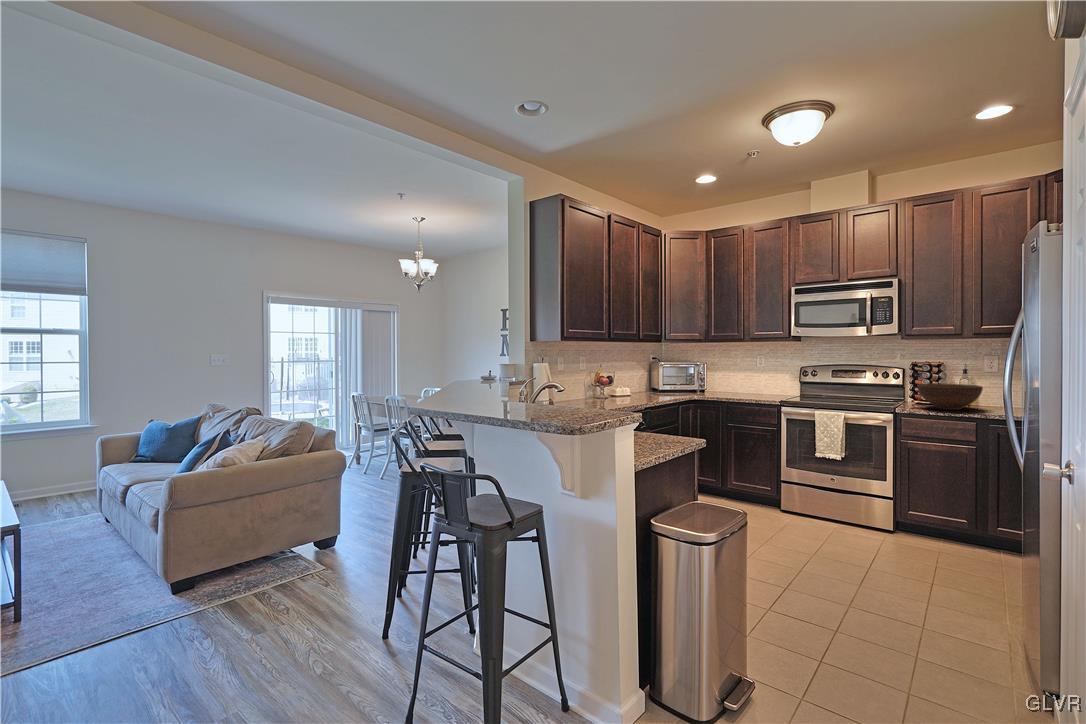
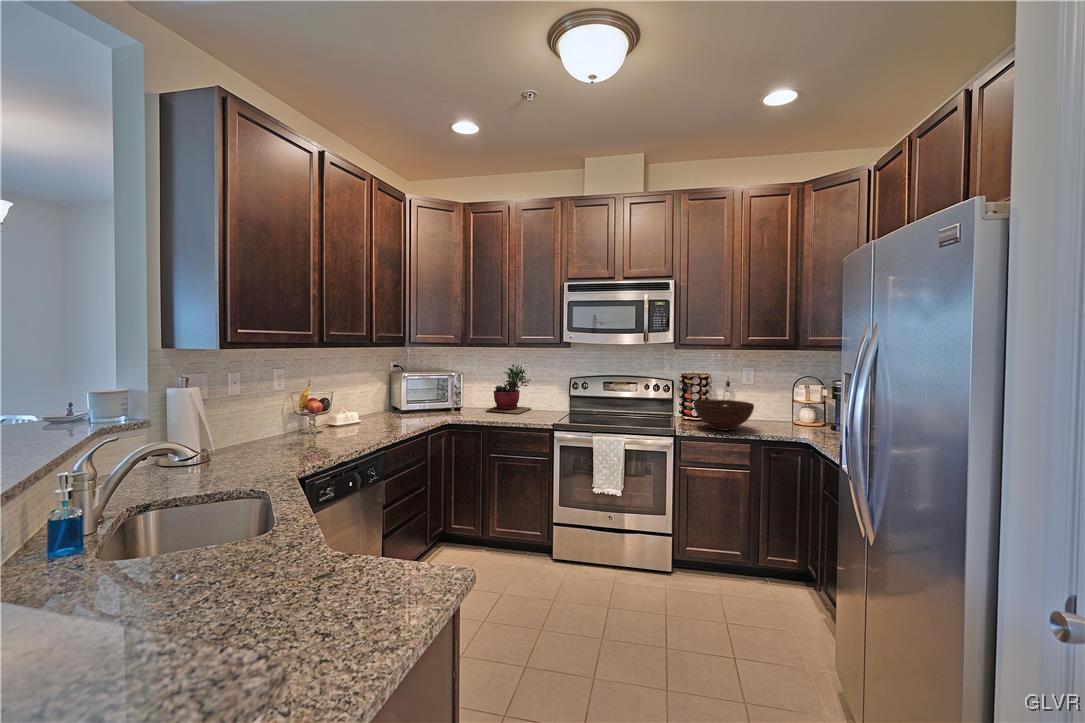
succulent plant: none [724,356,766,395] -> present [485,365,531,414]

